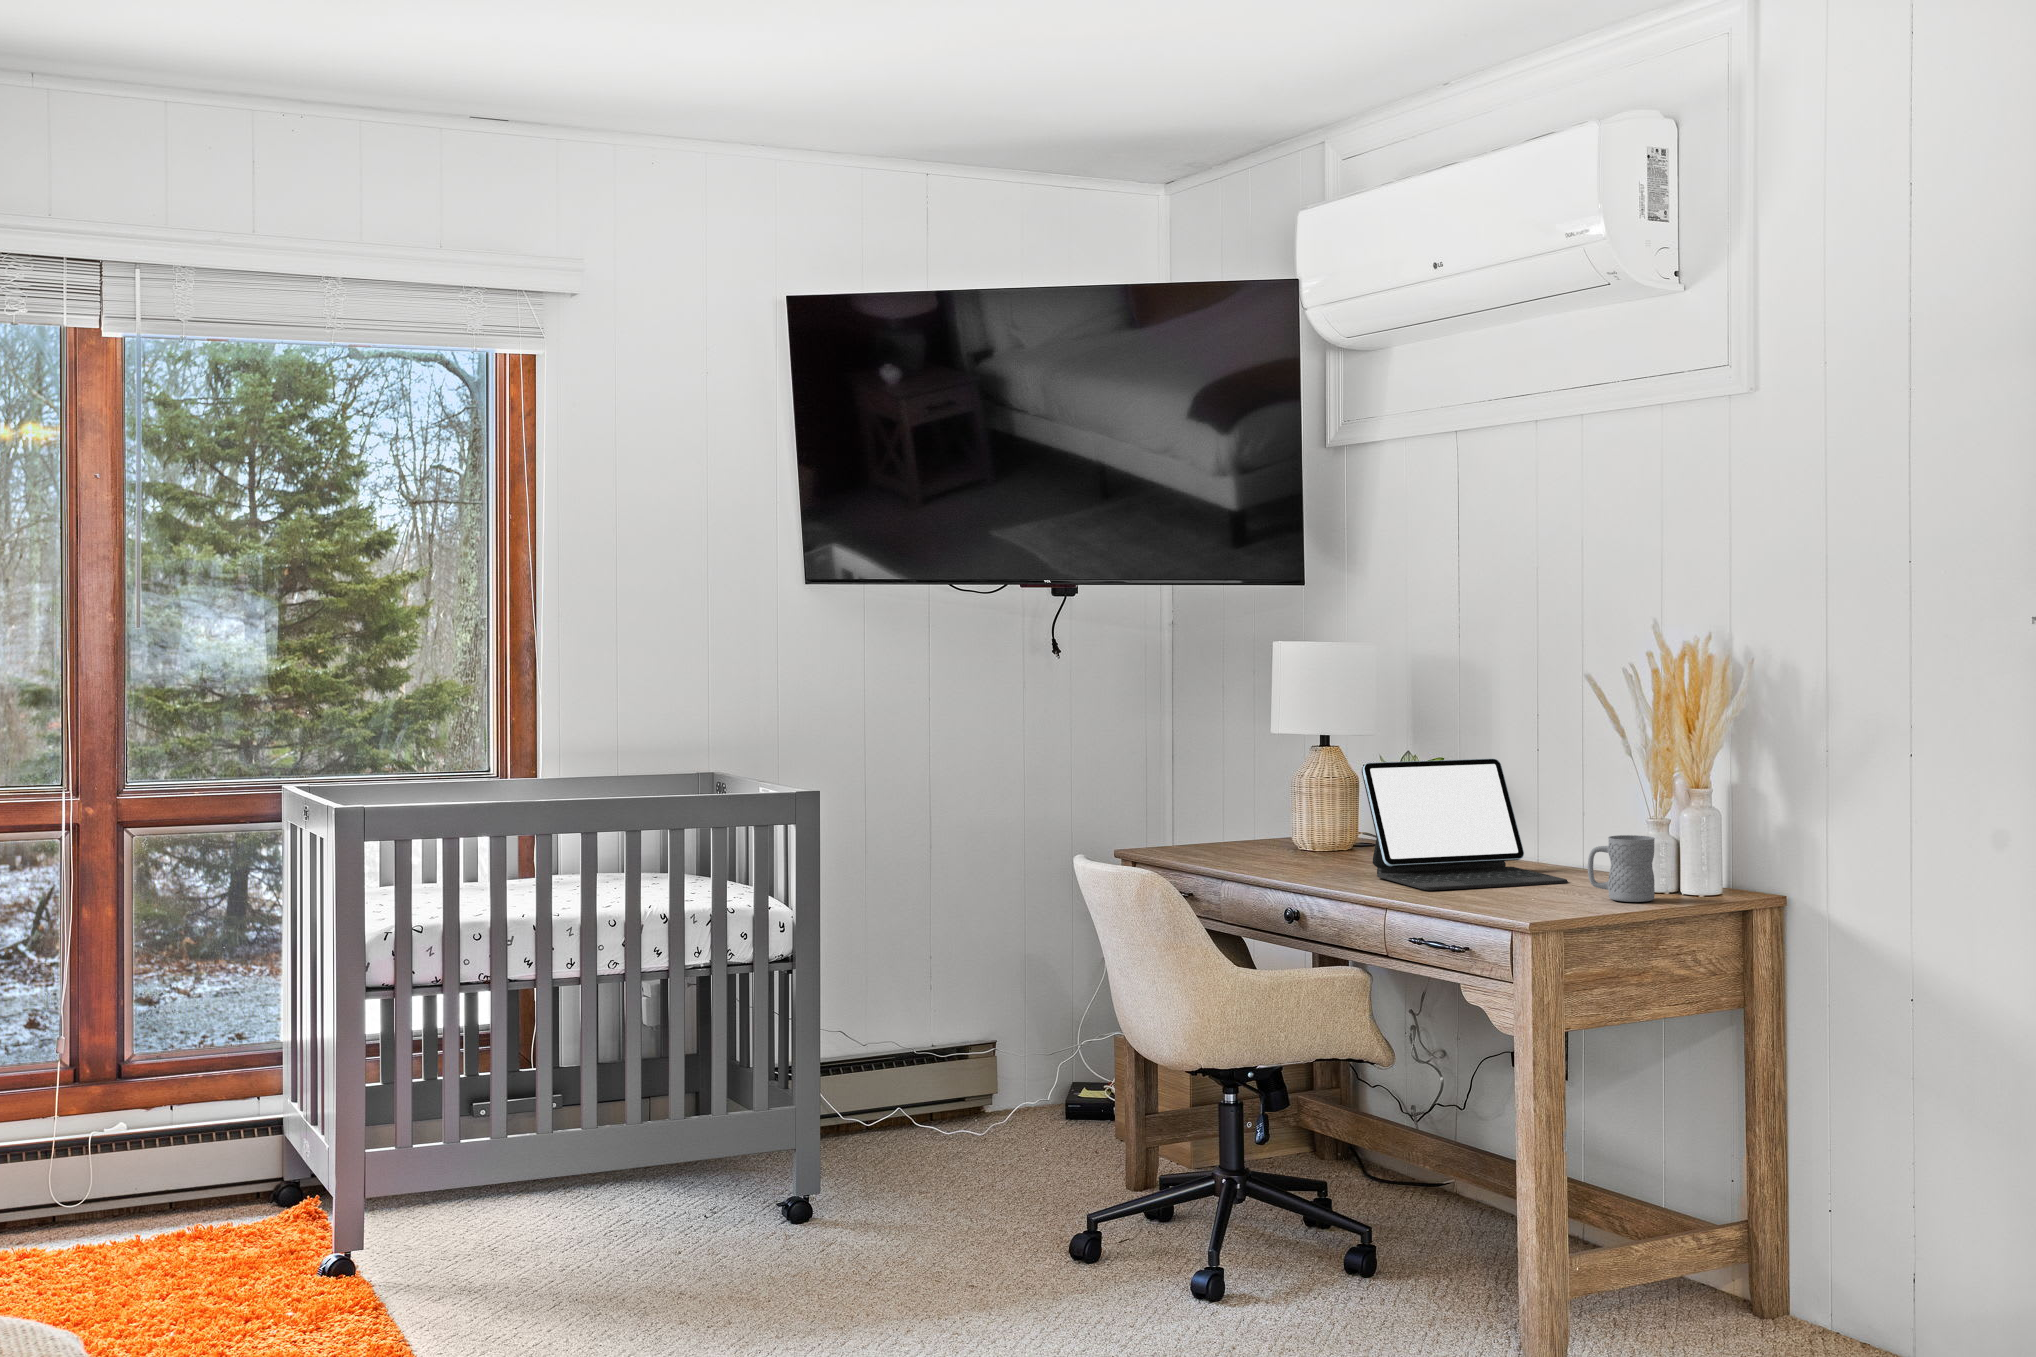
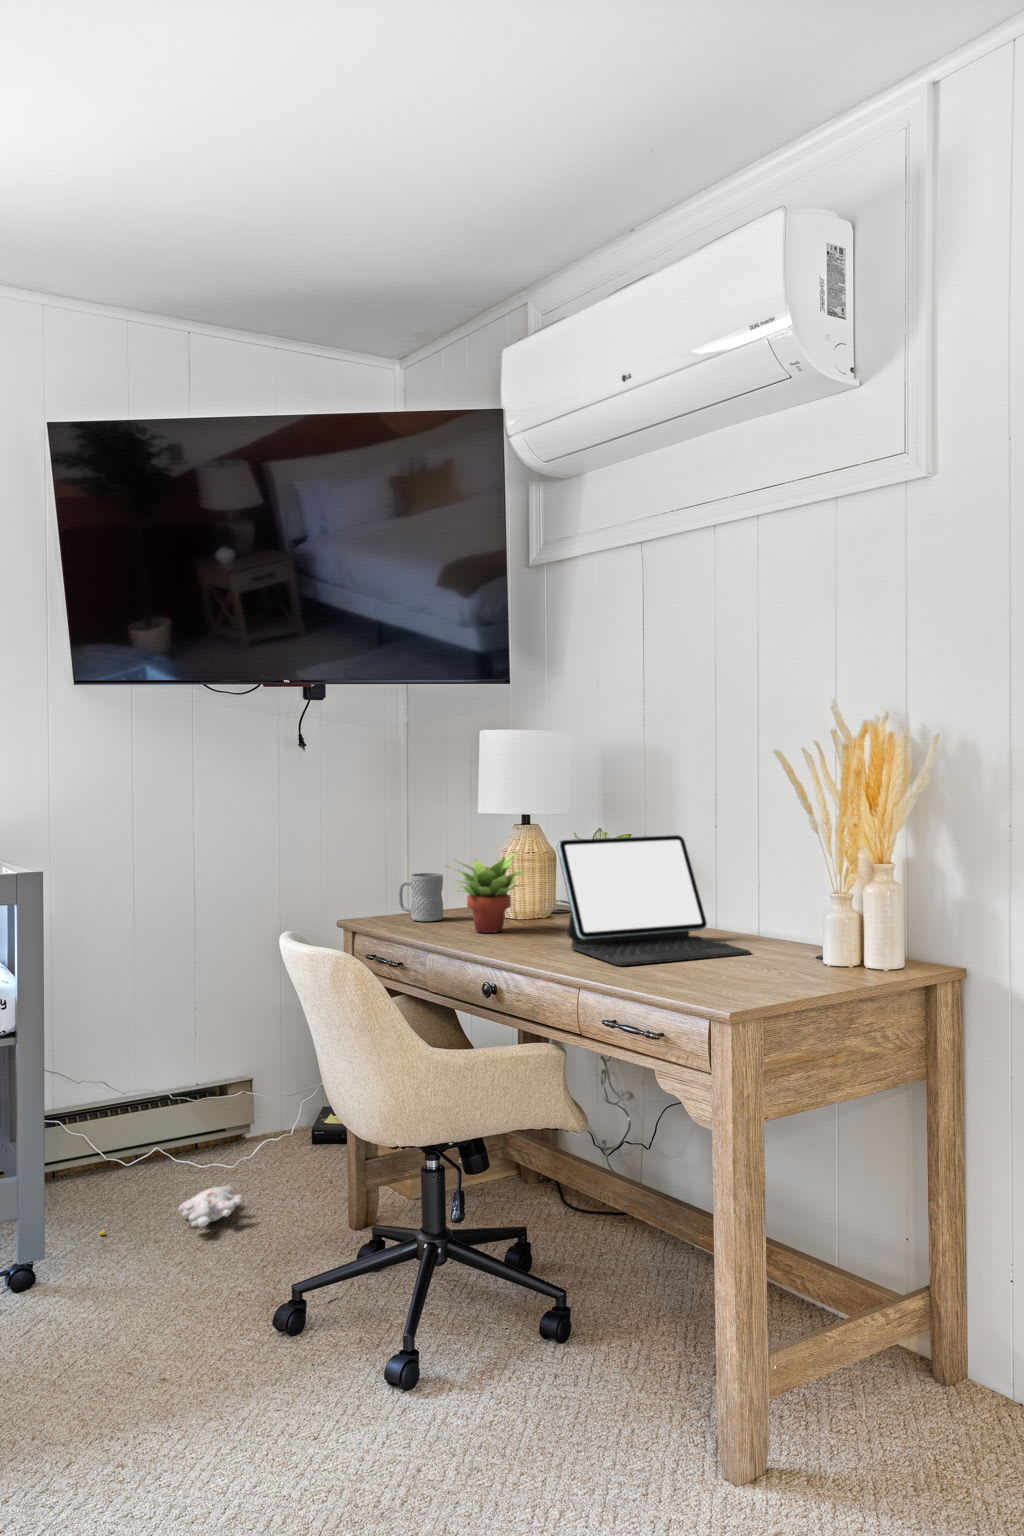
succulent plant: none [1239,774,1330,863] -> present [448,851,523,933]
mug: present [1588,835,1655,902] -> present [398,873,443,921]
plush toy: none [860,1144,1010,1186] -> present [99,1185,243,1235]

